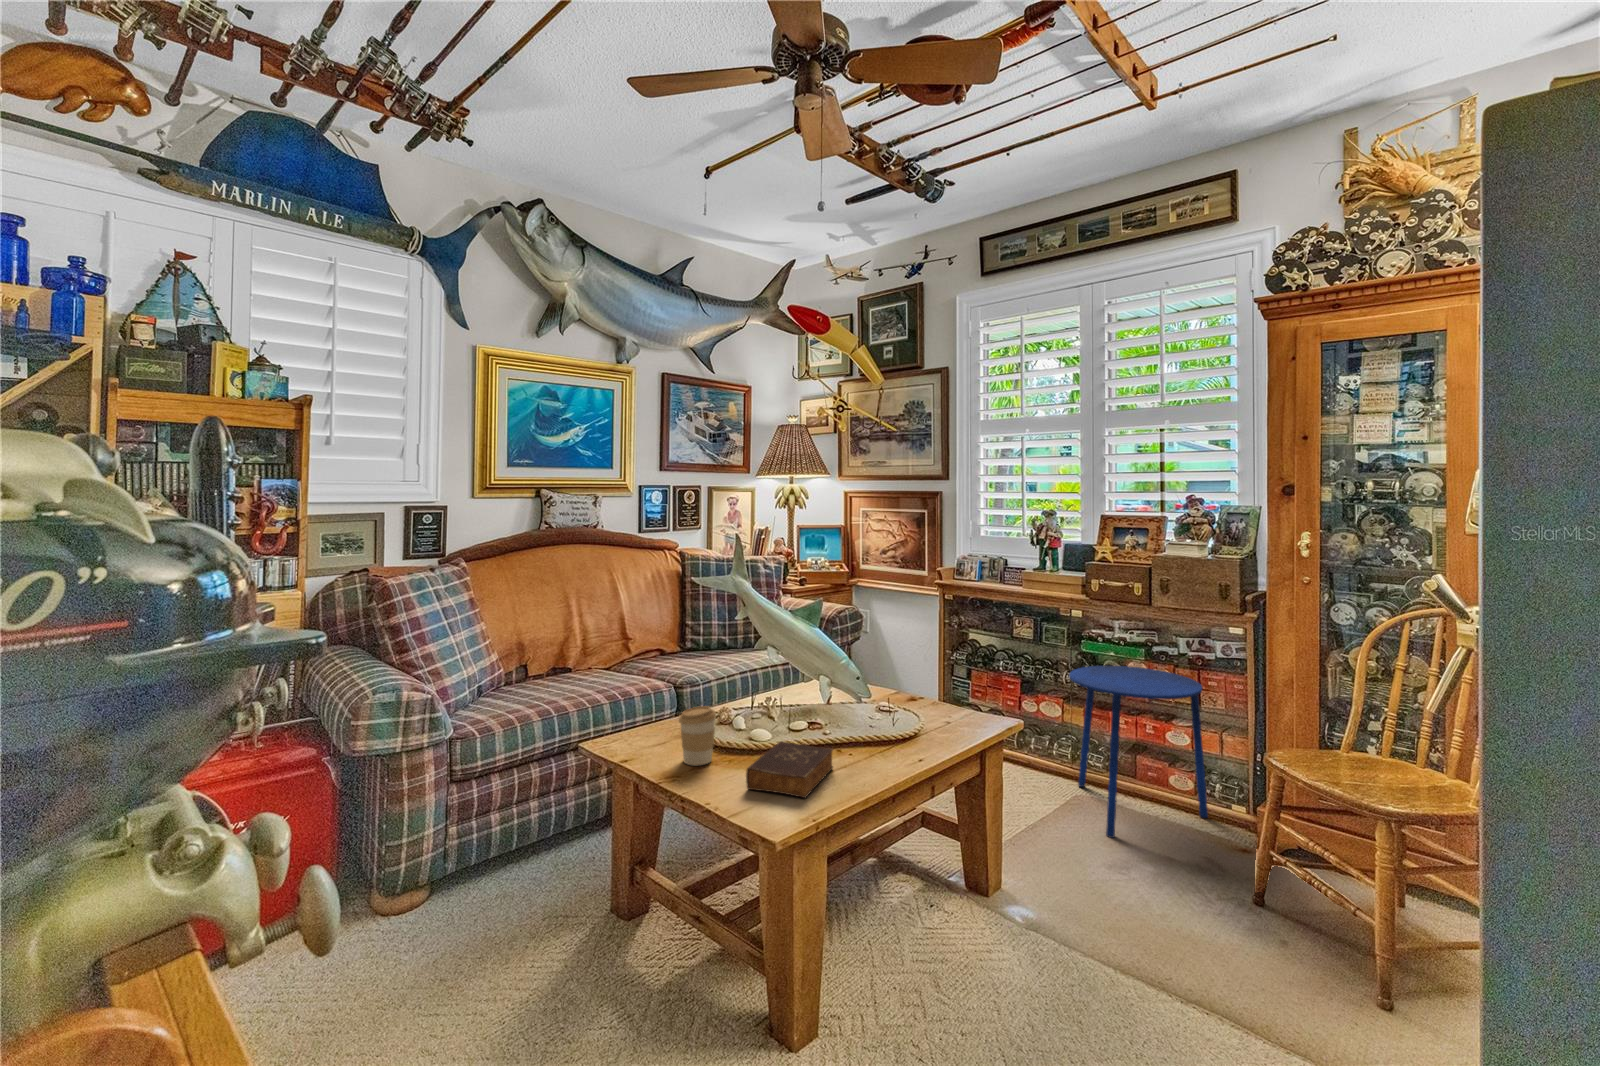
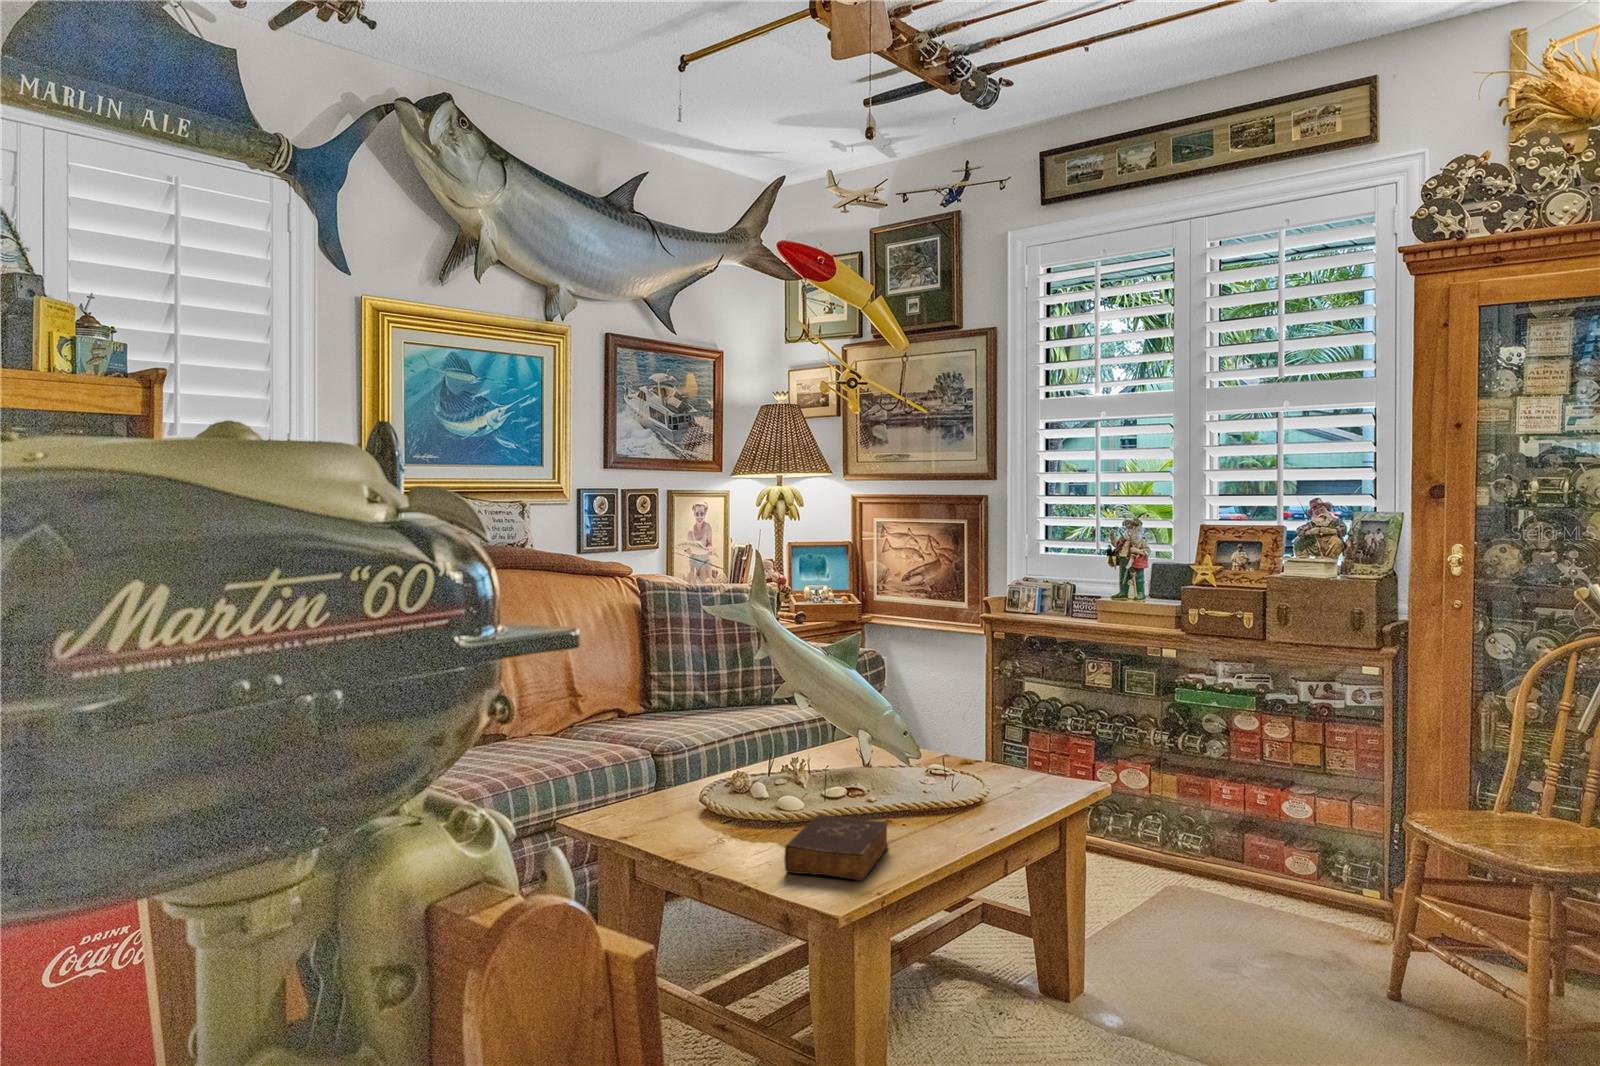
side table: present [1069,666,1208,838] -> none [1166,721,1346,943]
coffee cup: present [679,706,716,765] -> none [687,771,736,847]

